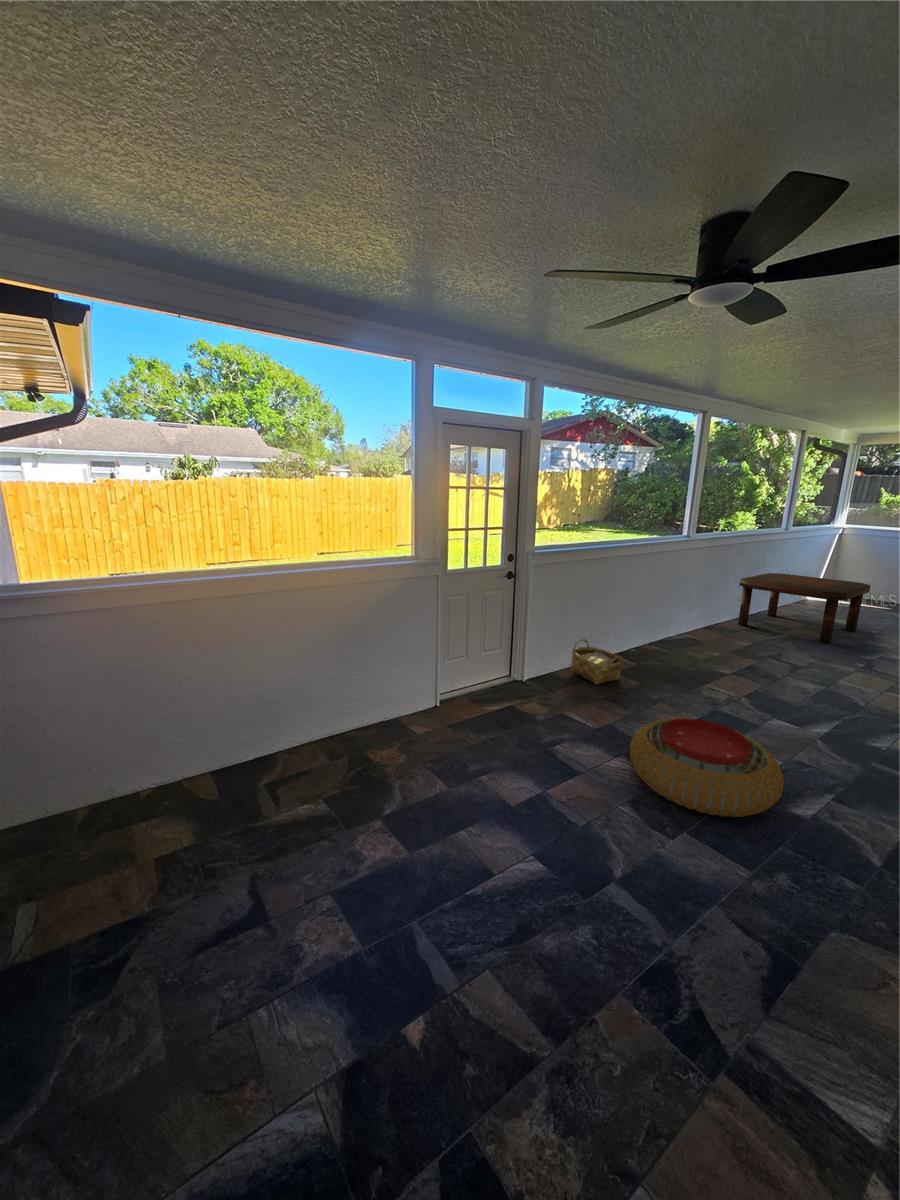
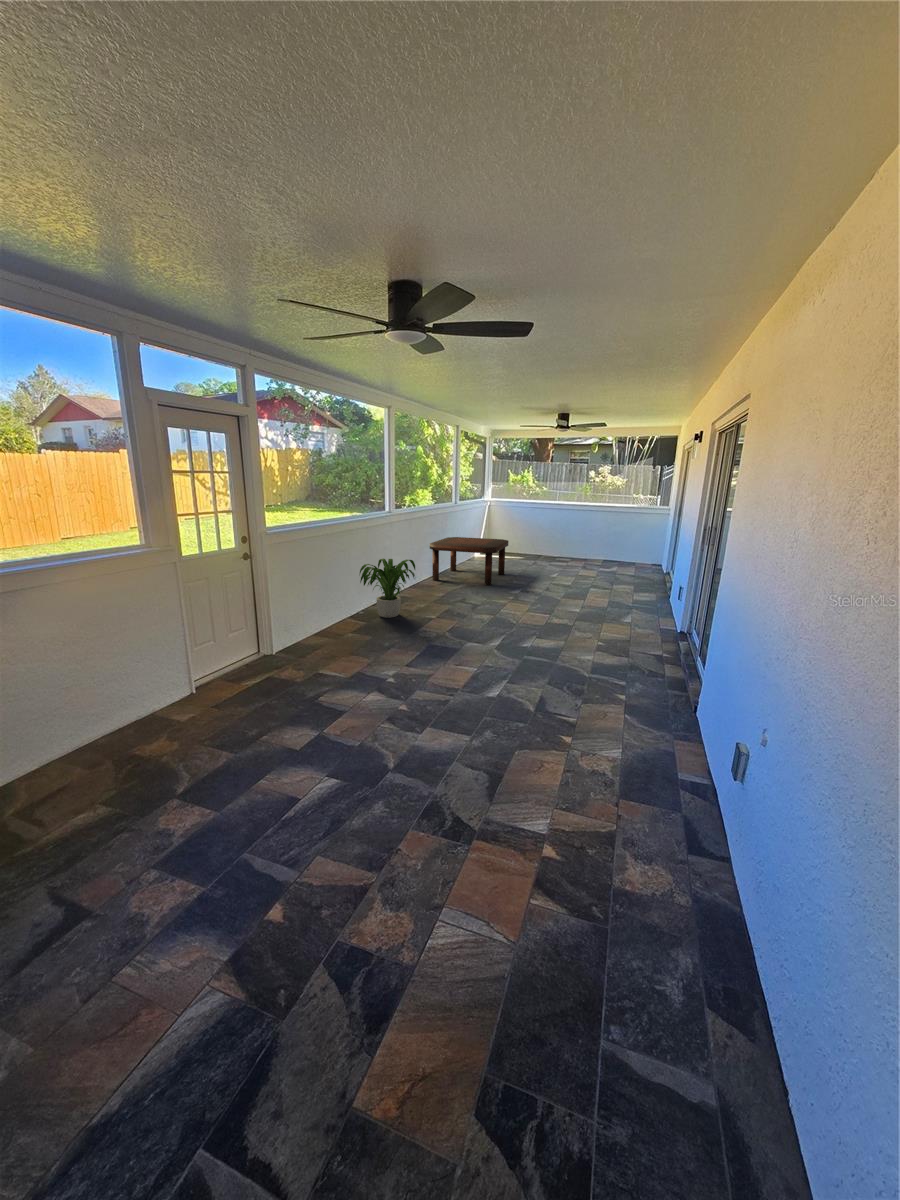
potted plant: none [636,592,712,663] -> present [360,559,415,617]
woven basket: present [571,639,623,685] -> none [312,608,358,644]
pouf: present [630,718,784,817] -> none [379,649,479,711]

